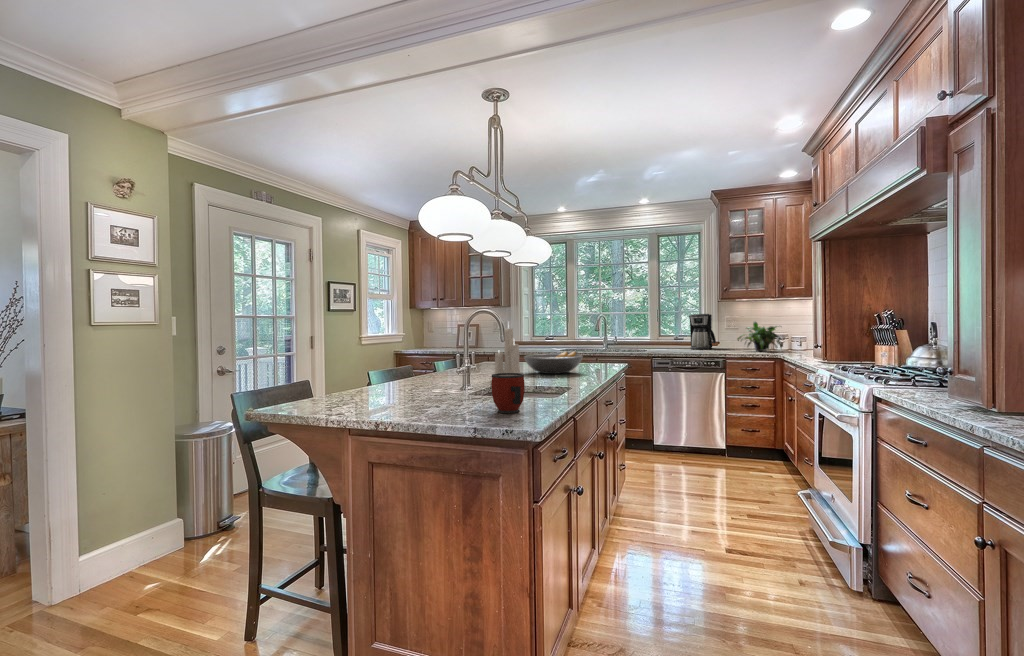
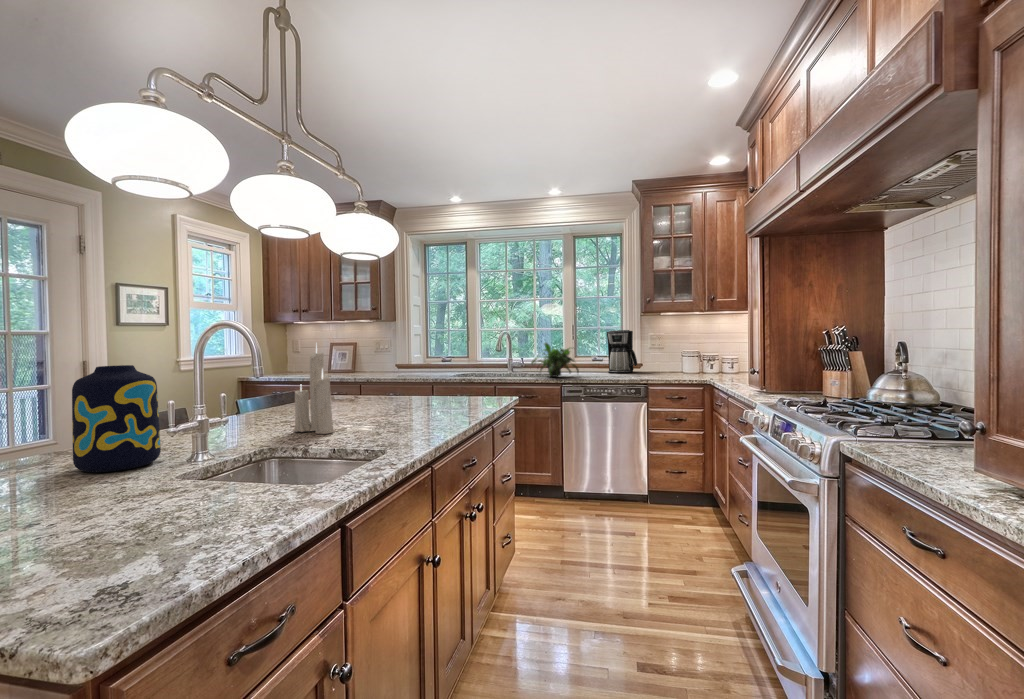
potted plant: present [738,322,782,351] -> present [531,343,579,377]
vase: none [402,334,442,392] -> present [72,365,161,472]
fruit bowl: present [524,351,583,374] -> none [356,384,444,418]
mug: present [491,373,525,413] -> none [119,454,208,550]

